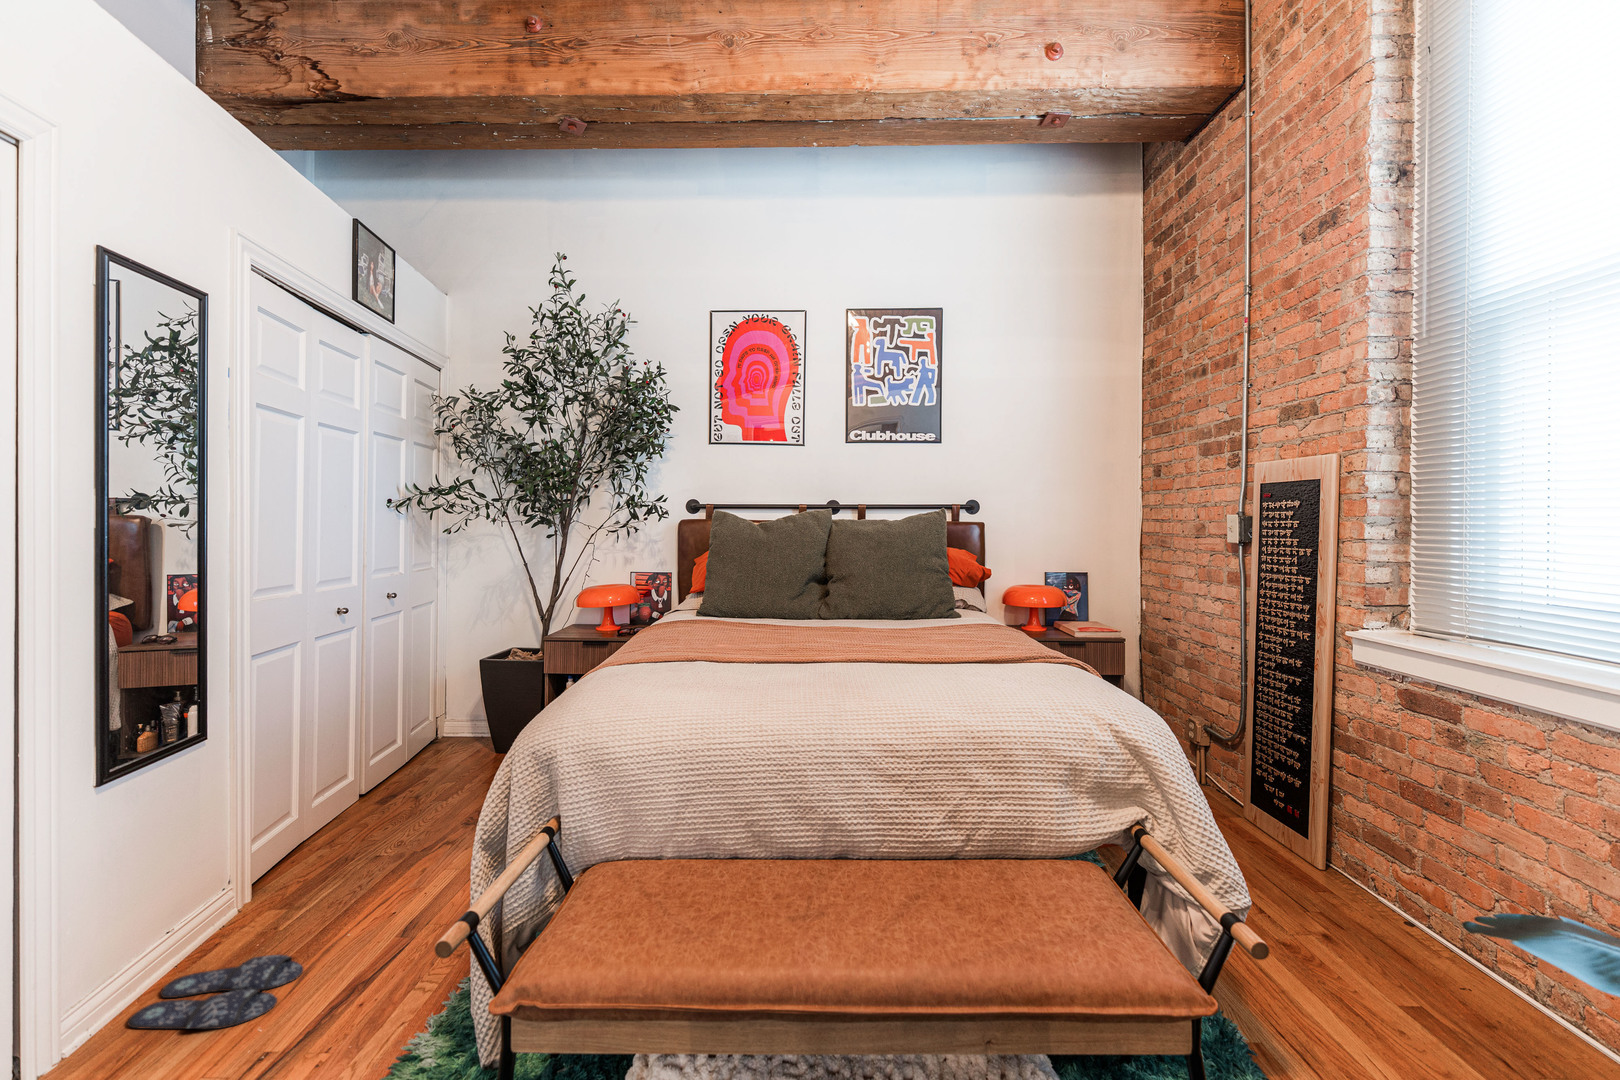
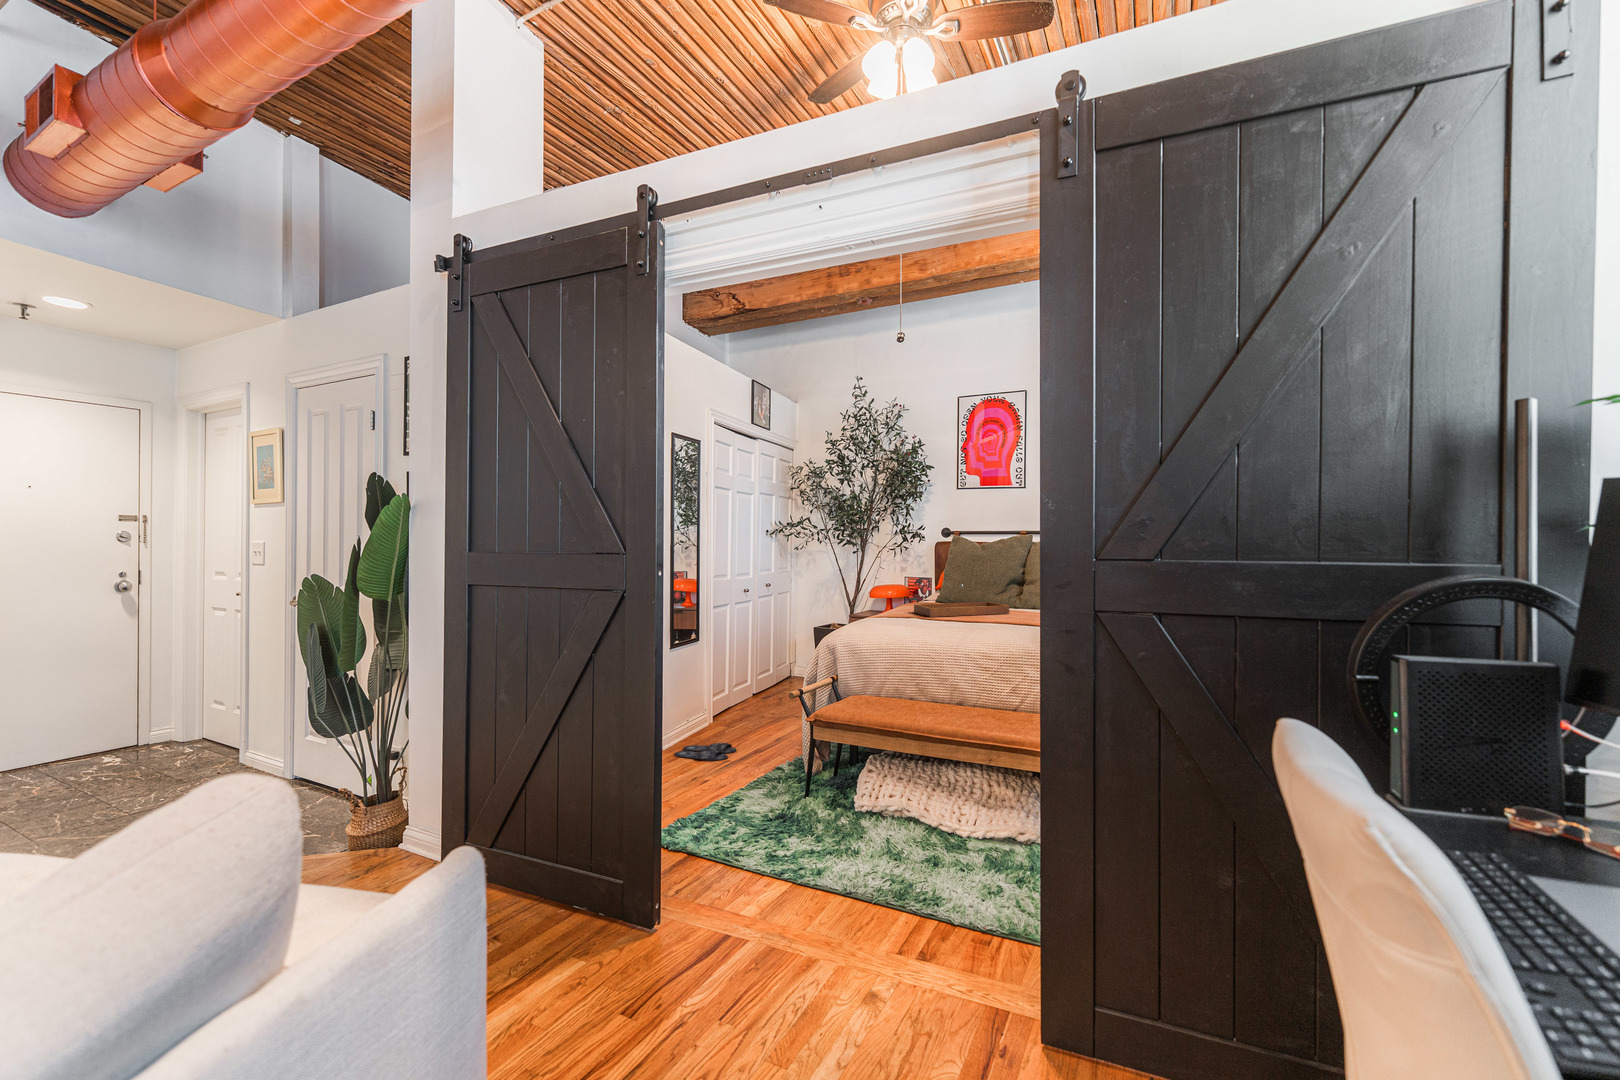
tray: none [680,602,841,669] -> present [914,584,1009,617]

